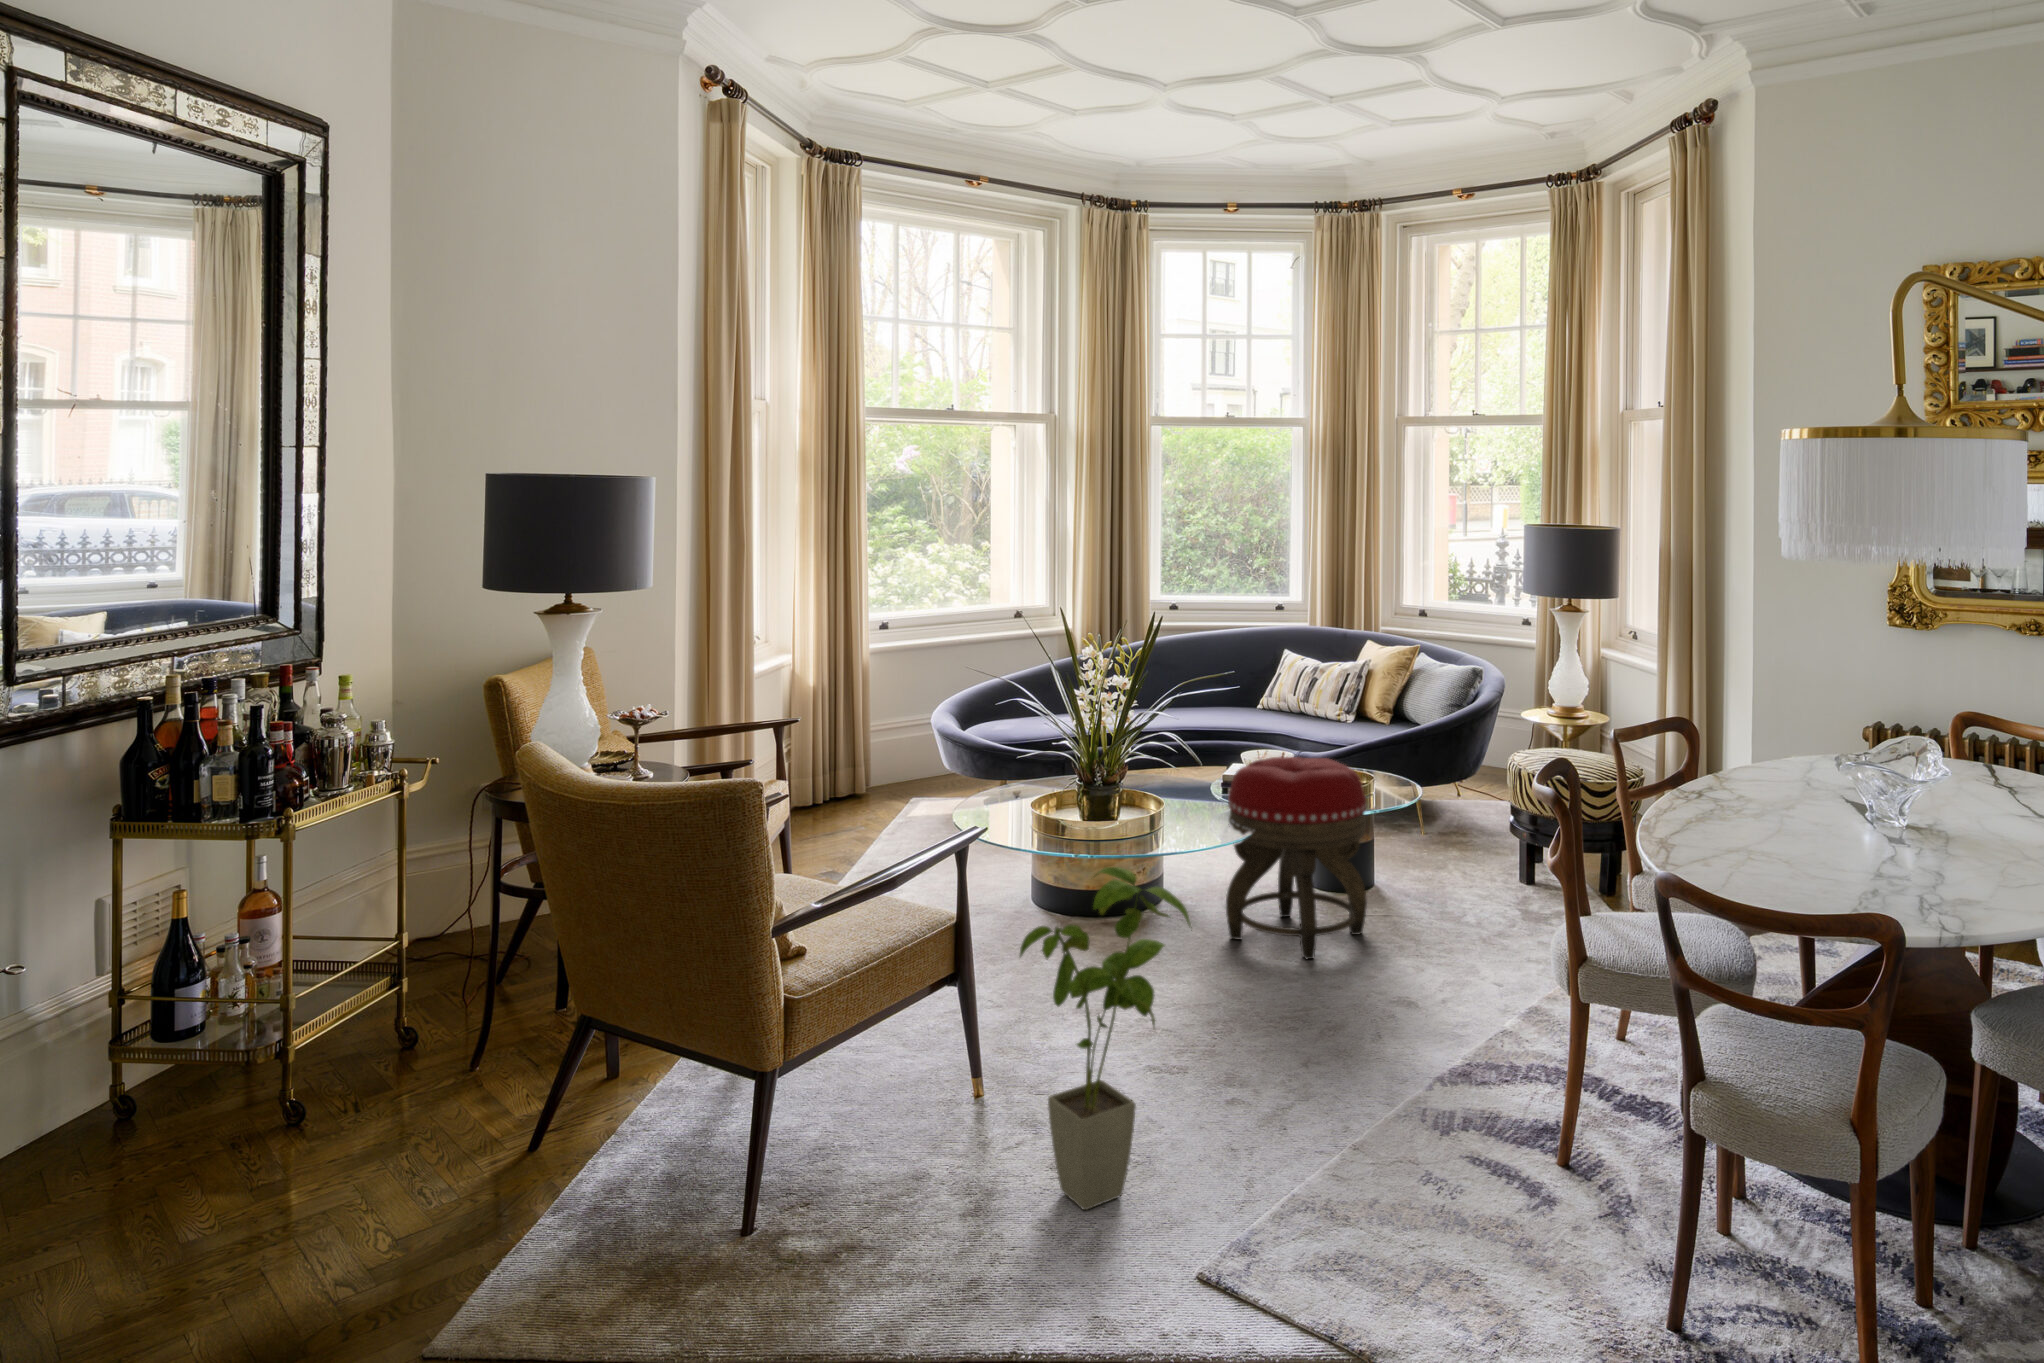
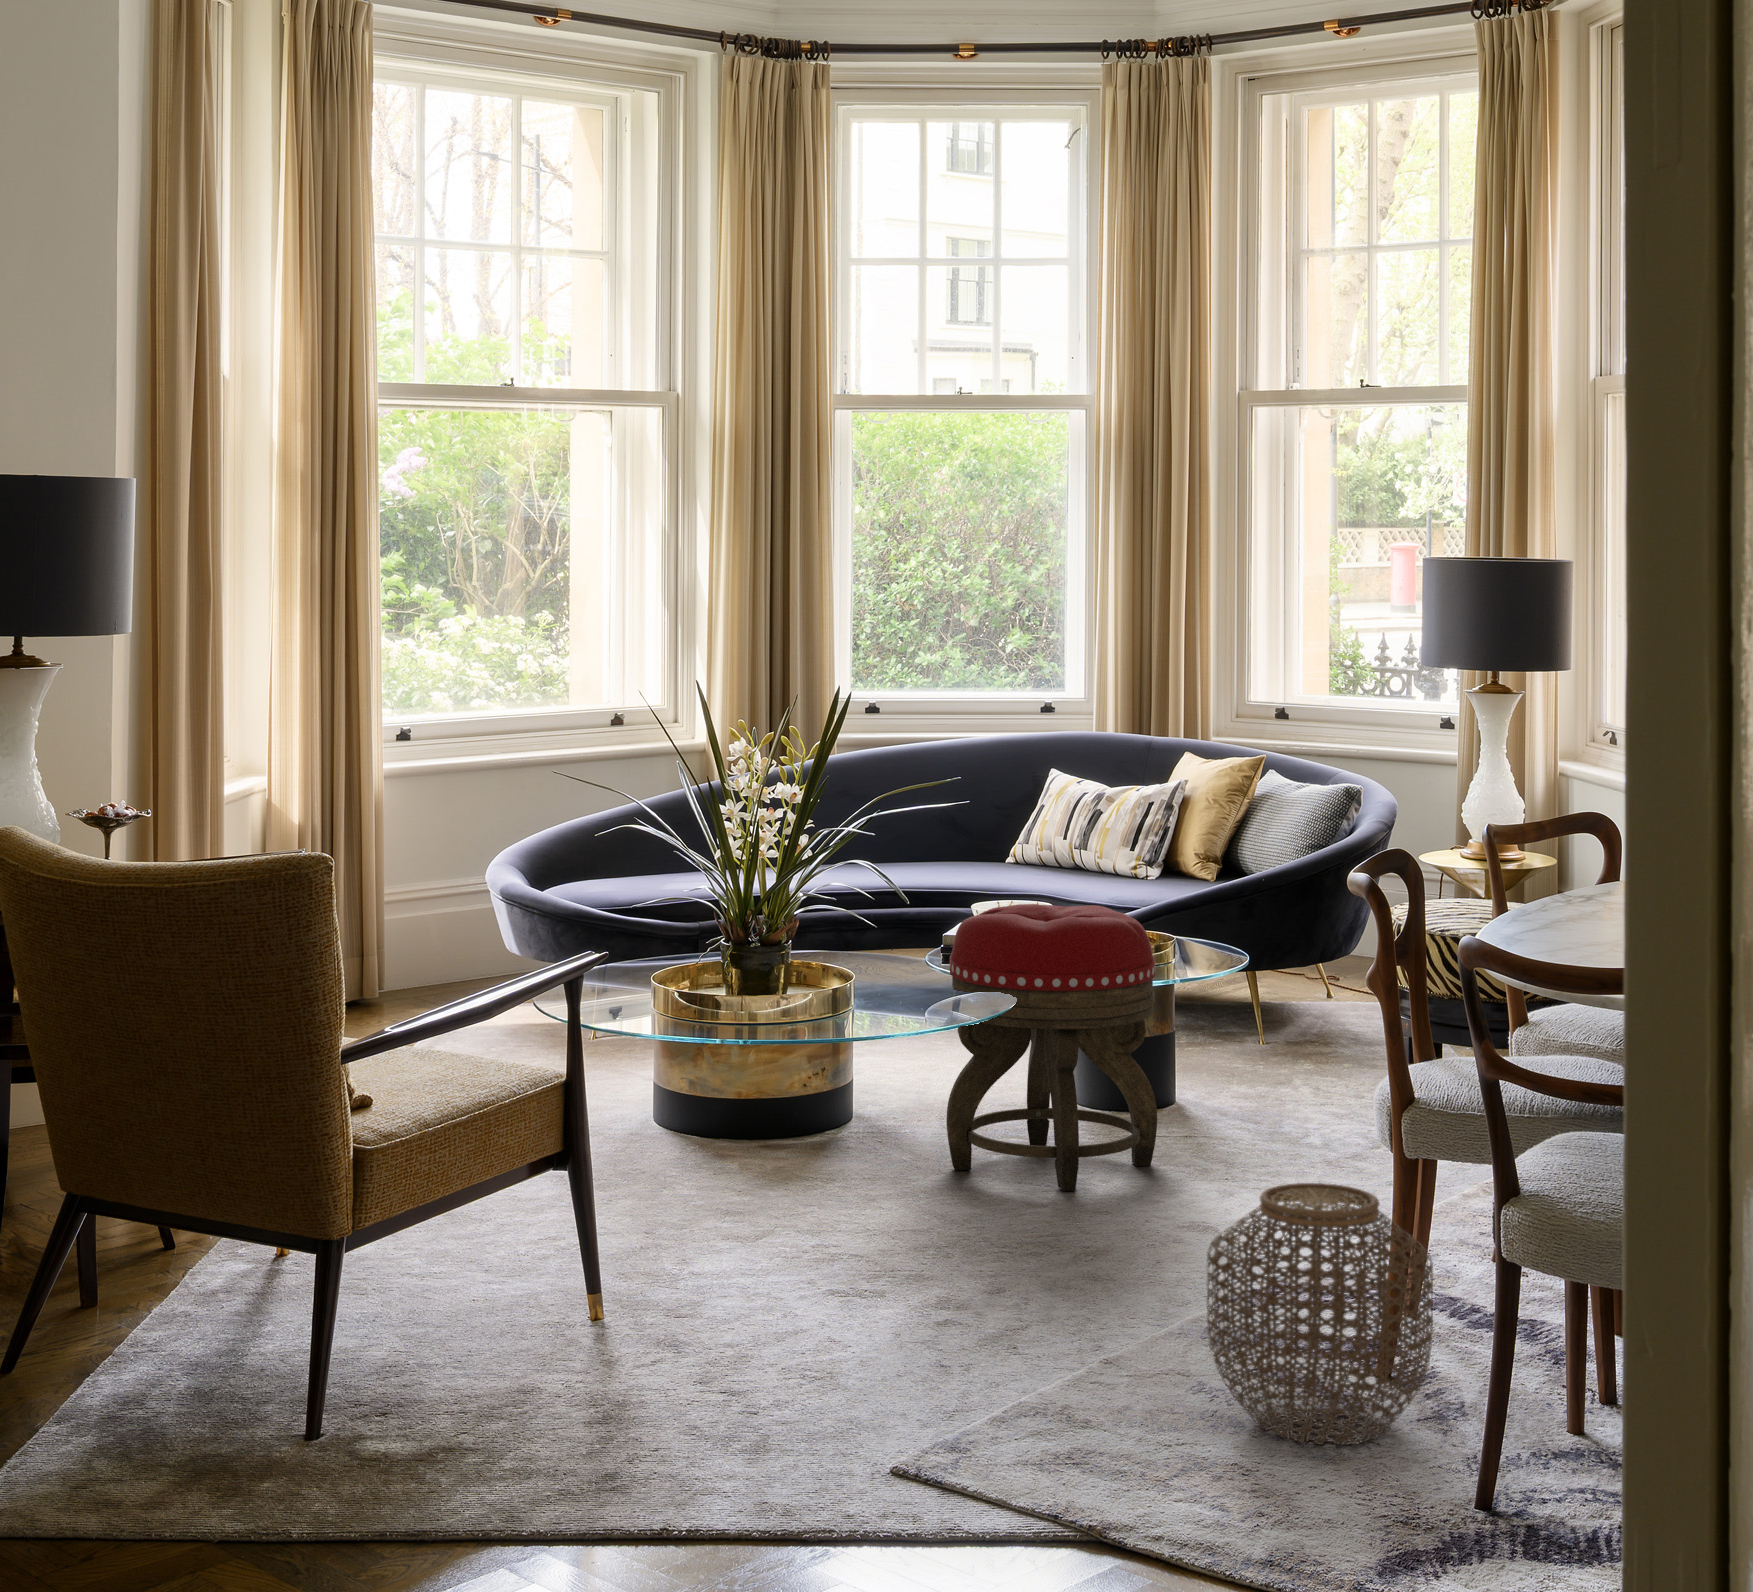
house plant: present [1020,867,1190,1210] -> none [668,976,890,1410]
woven basket: none [1439,1027,1618,1249] -> present [1206,1183,1433,1445]

